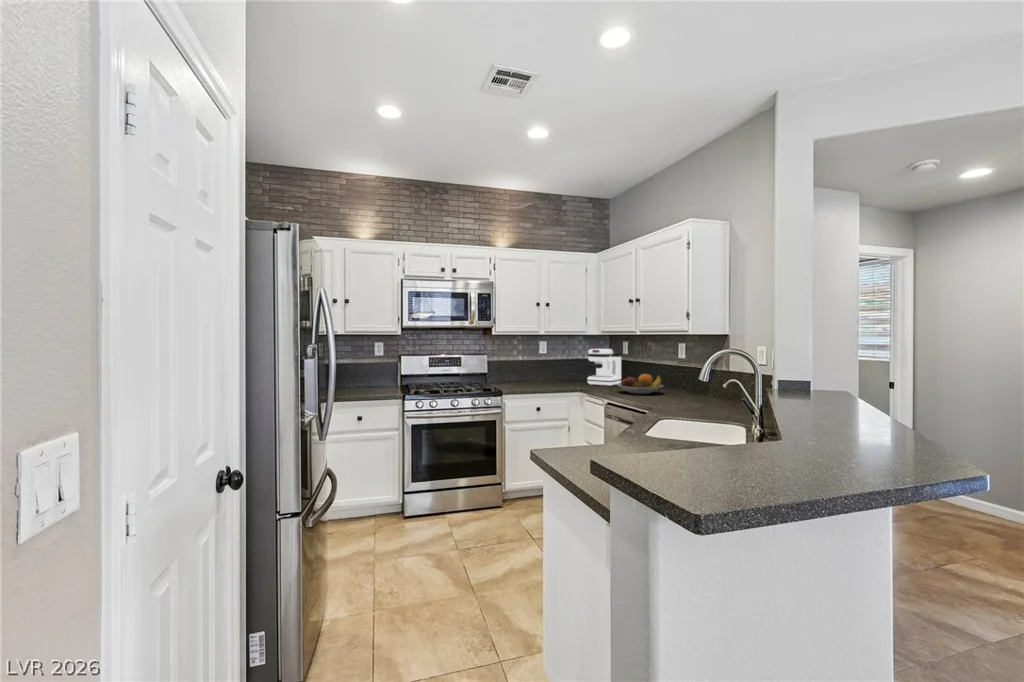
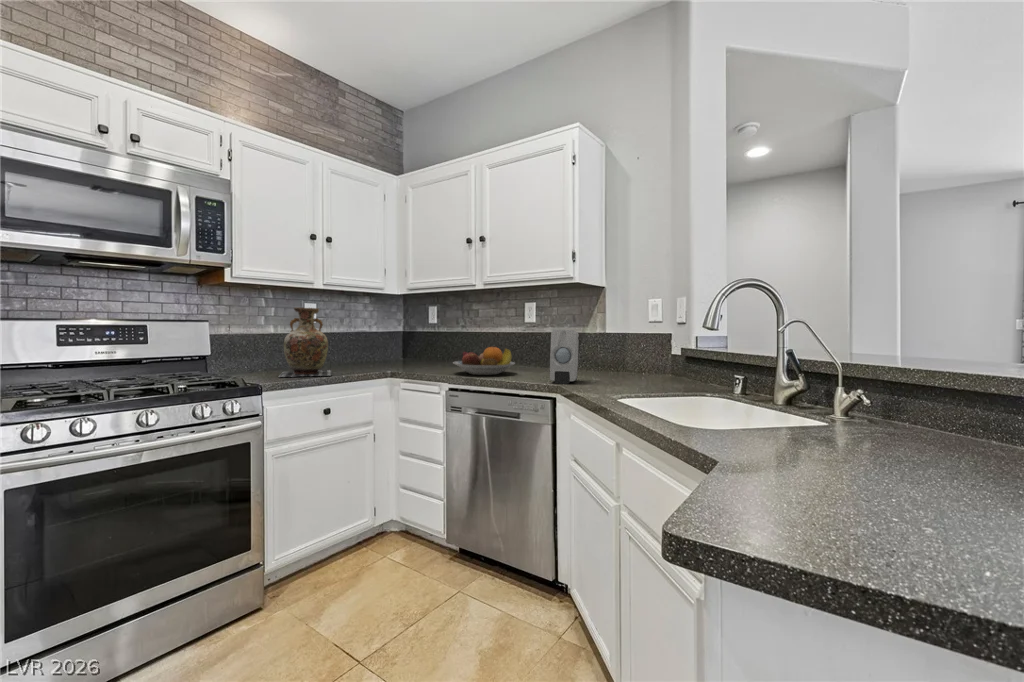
vase: none [516,347,549,388] -> present [279,308,332,377]
coffee maker: present [587,349,621,386] -> none [388,316,432,368]
soap dispenser: none [664,365,694,404] -> present [550,330,579,384]

